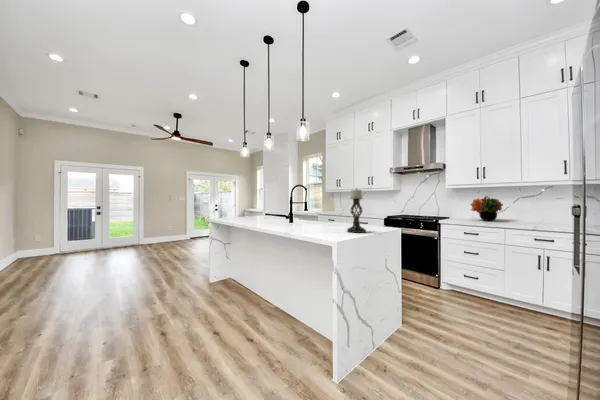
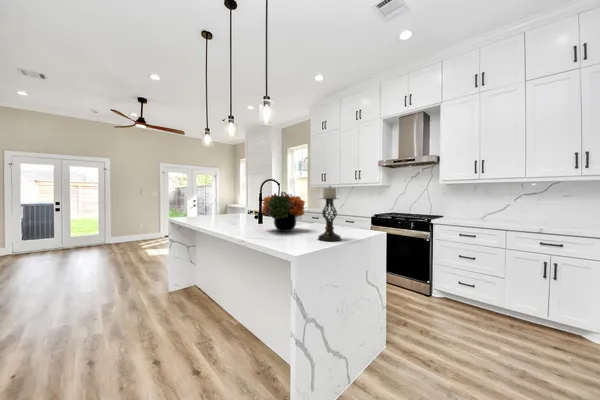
flower arrangement: present [471,196,503,221] -> present [262,192,305,232]

